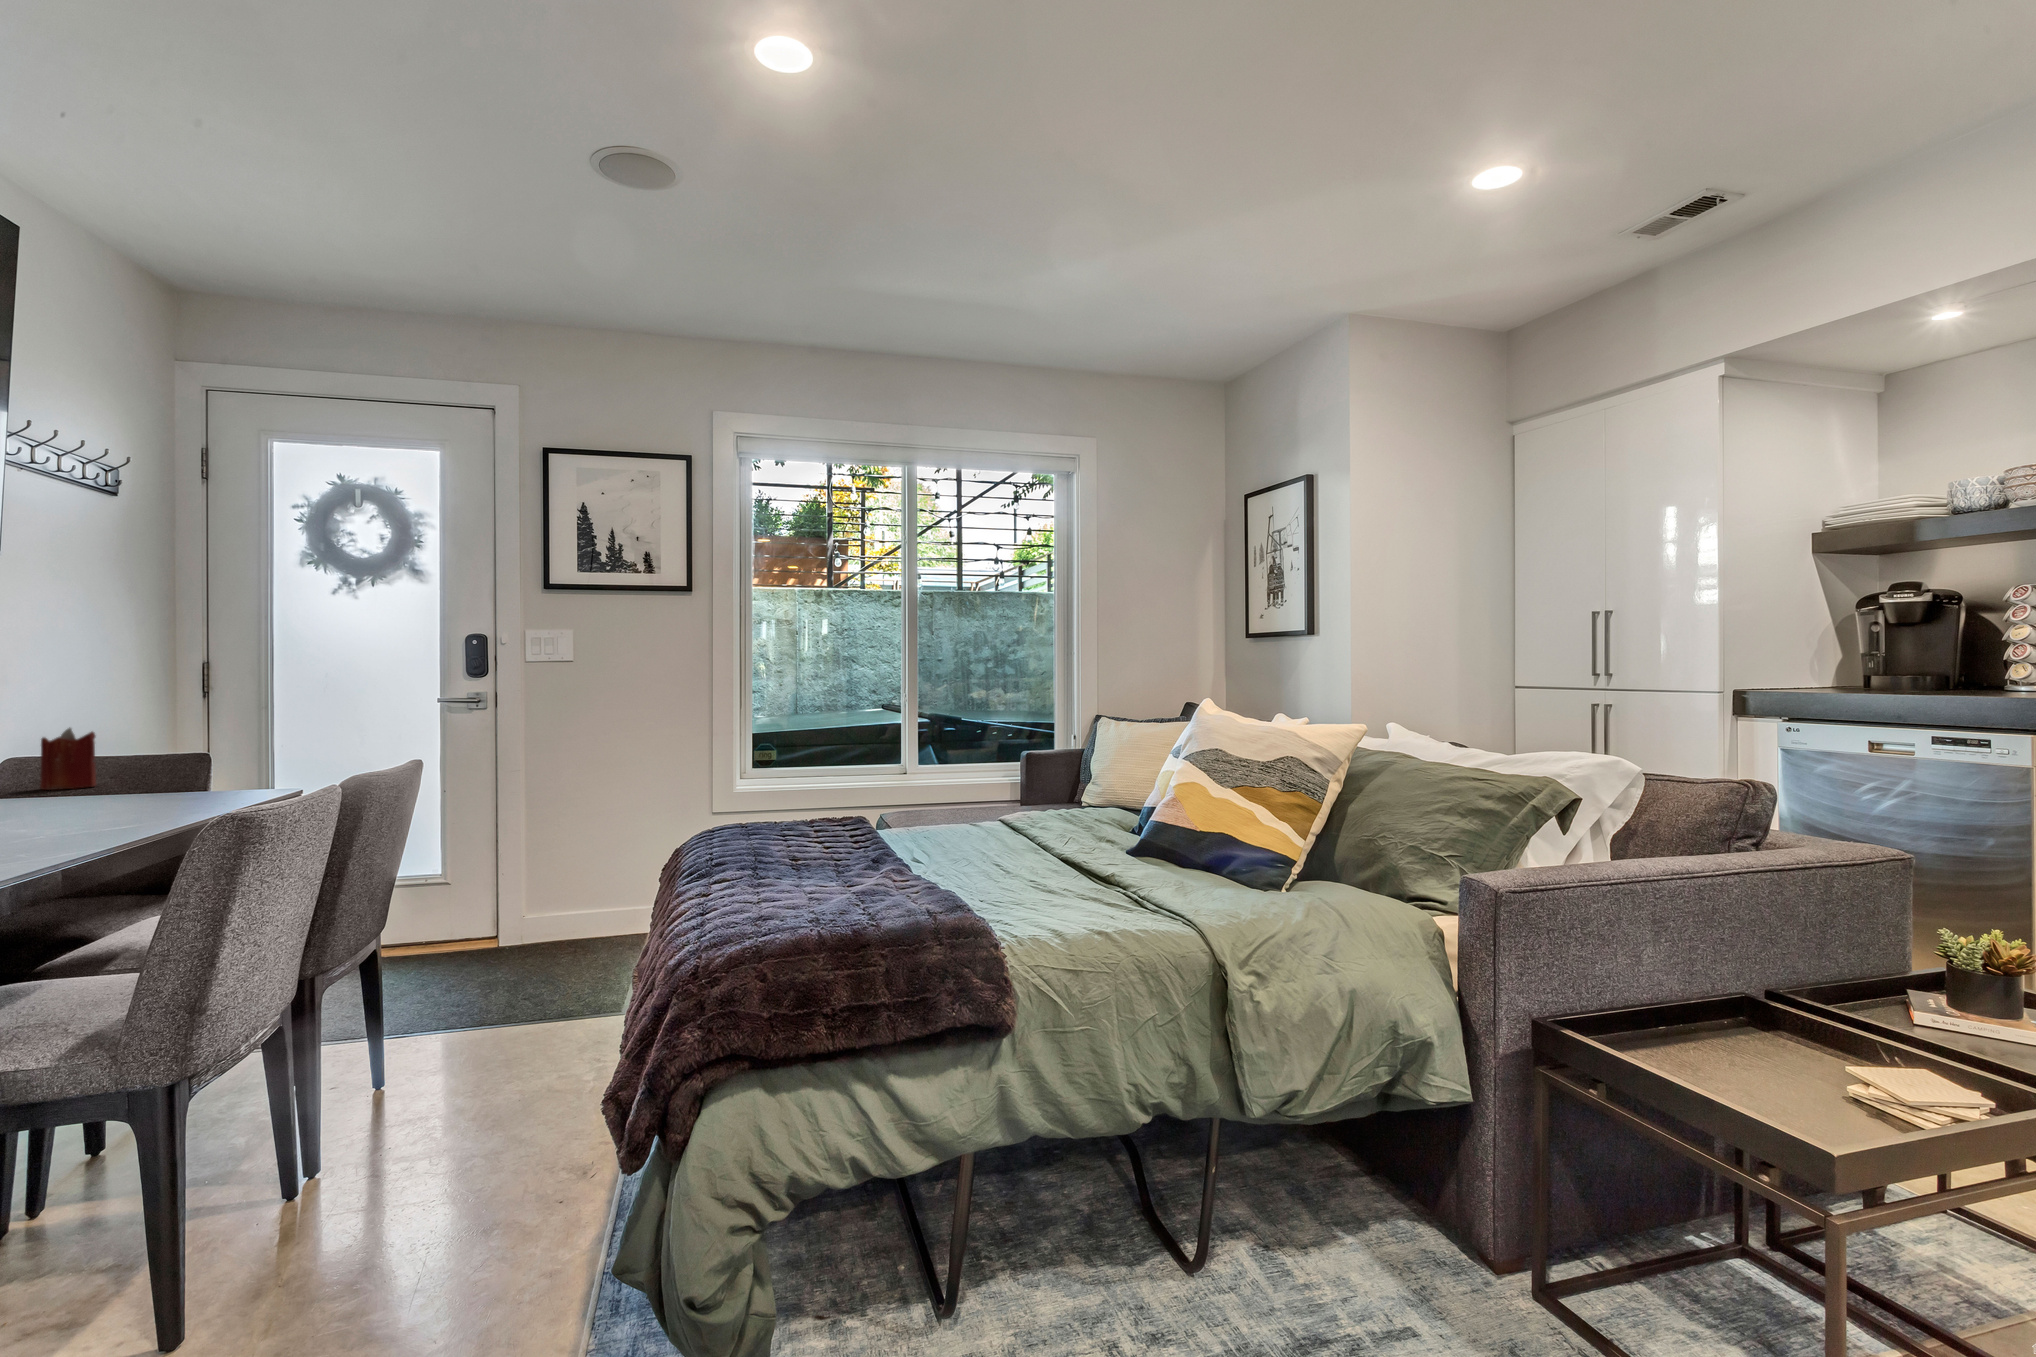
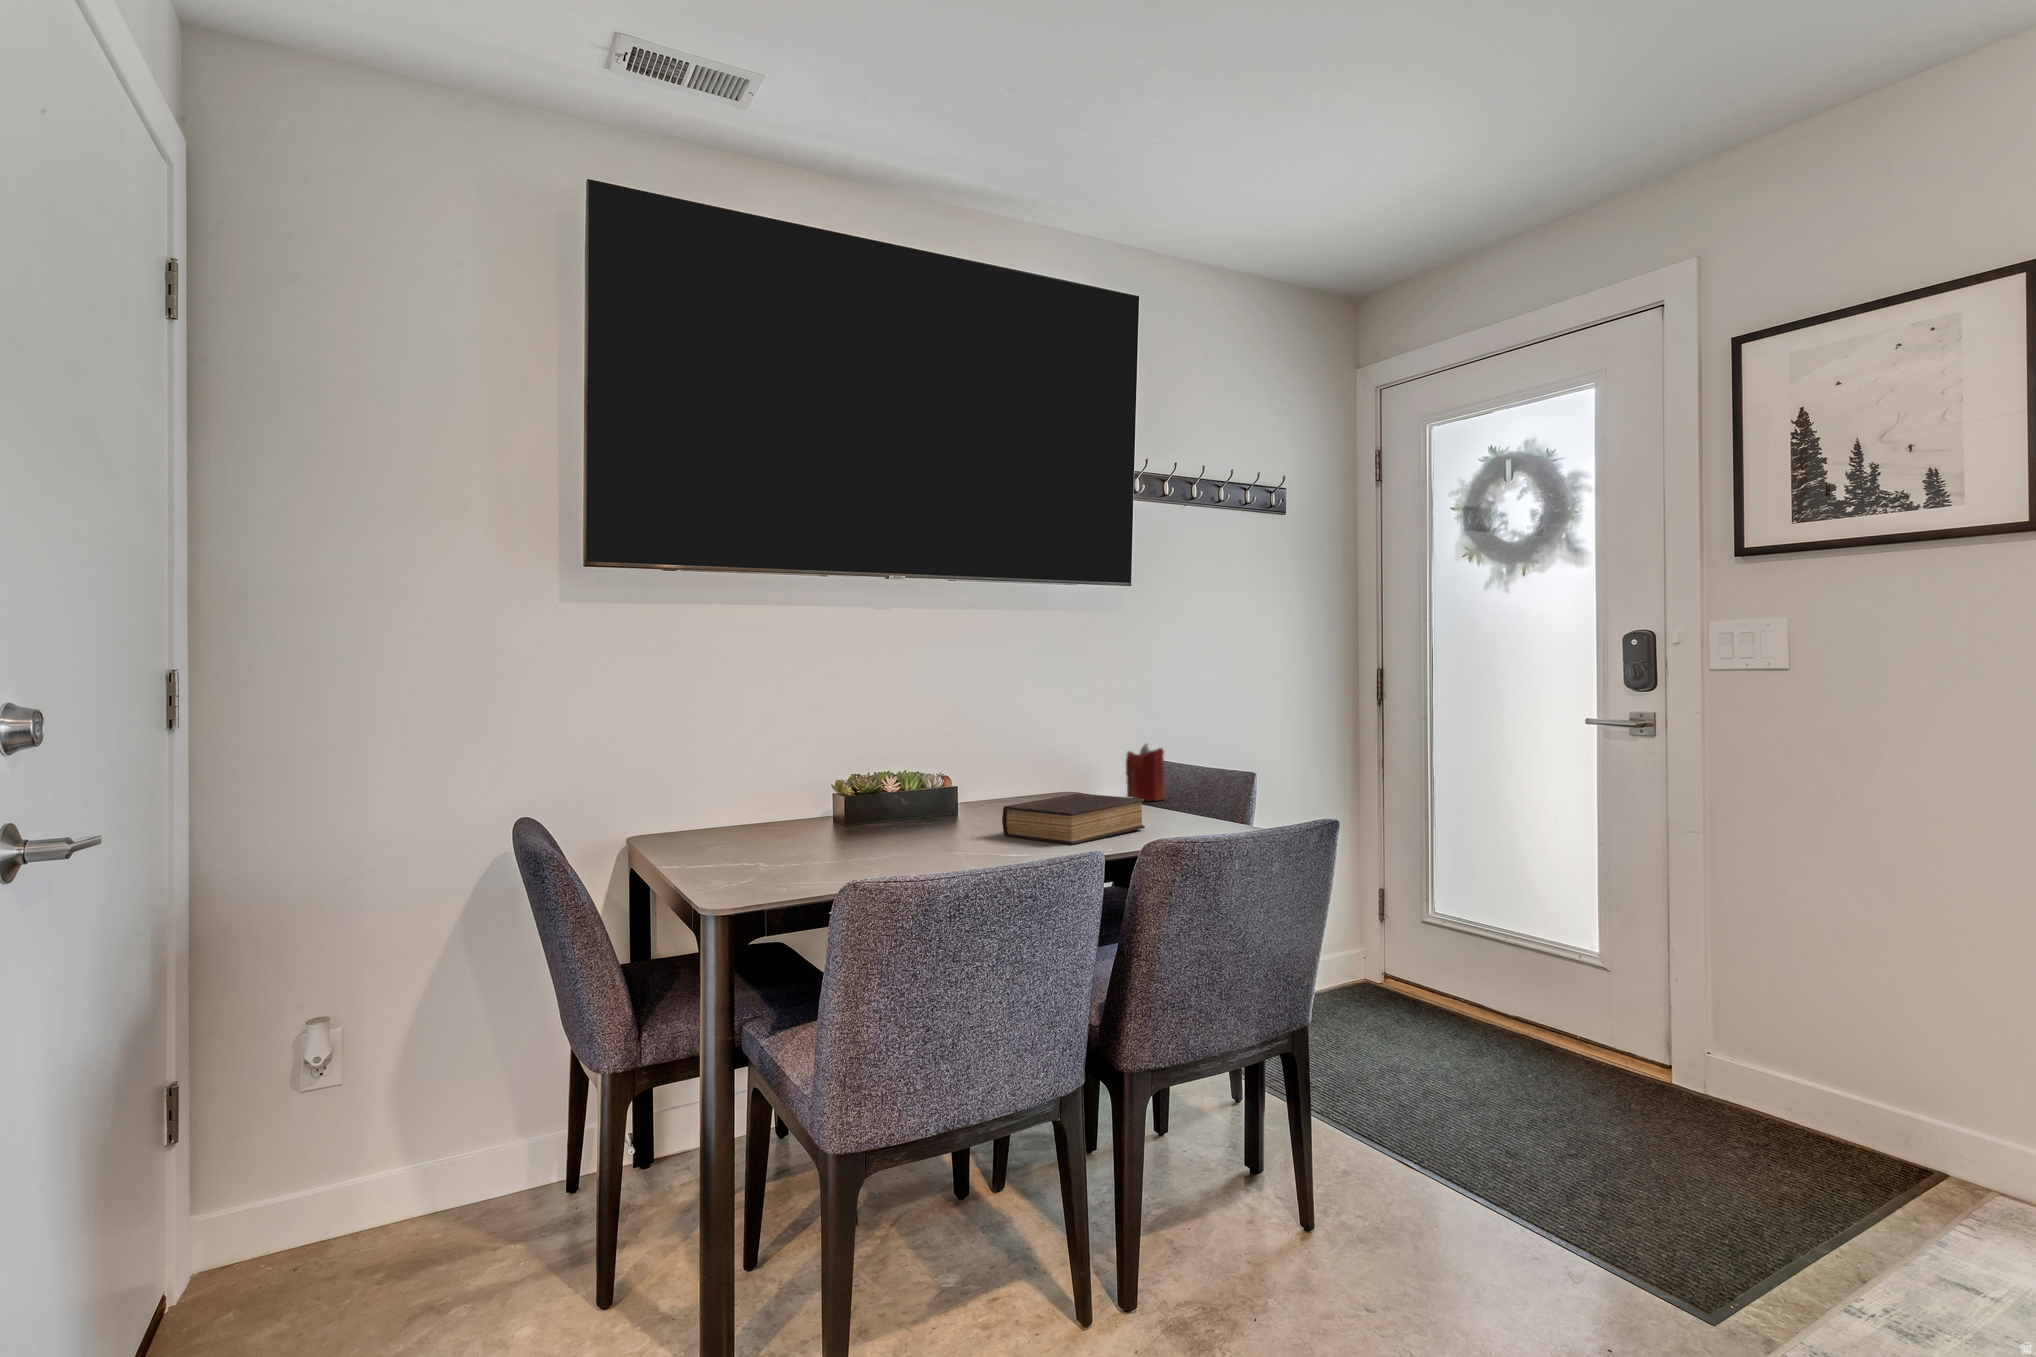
book: none [72,766,208,812] -> present [1002,793,1145,845]

